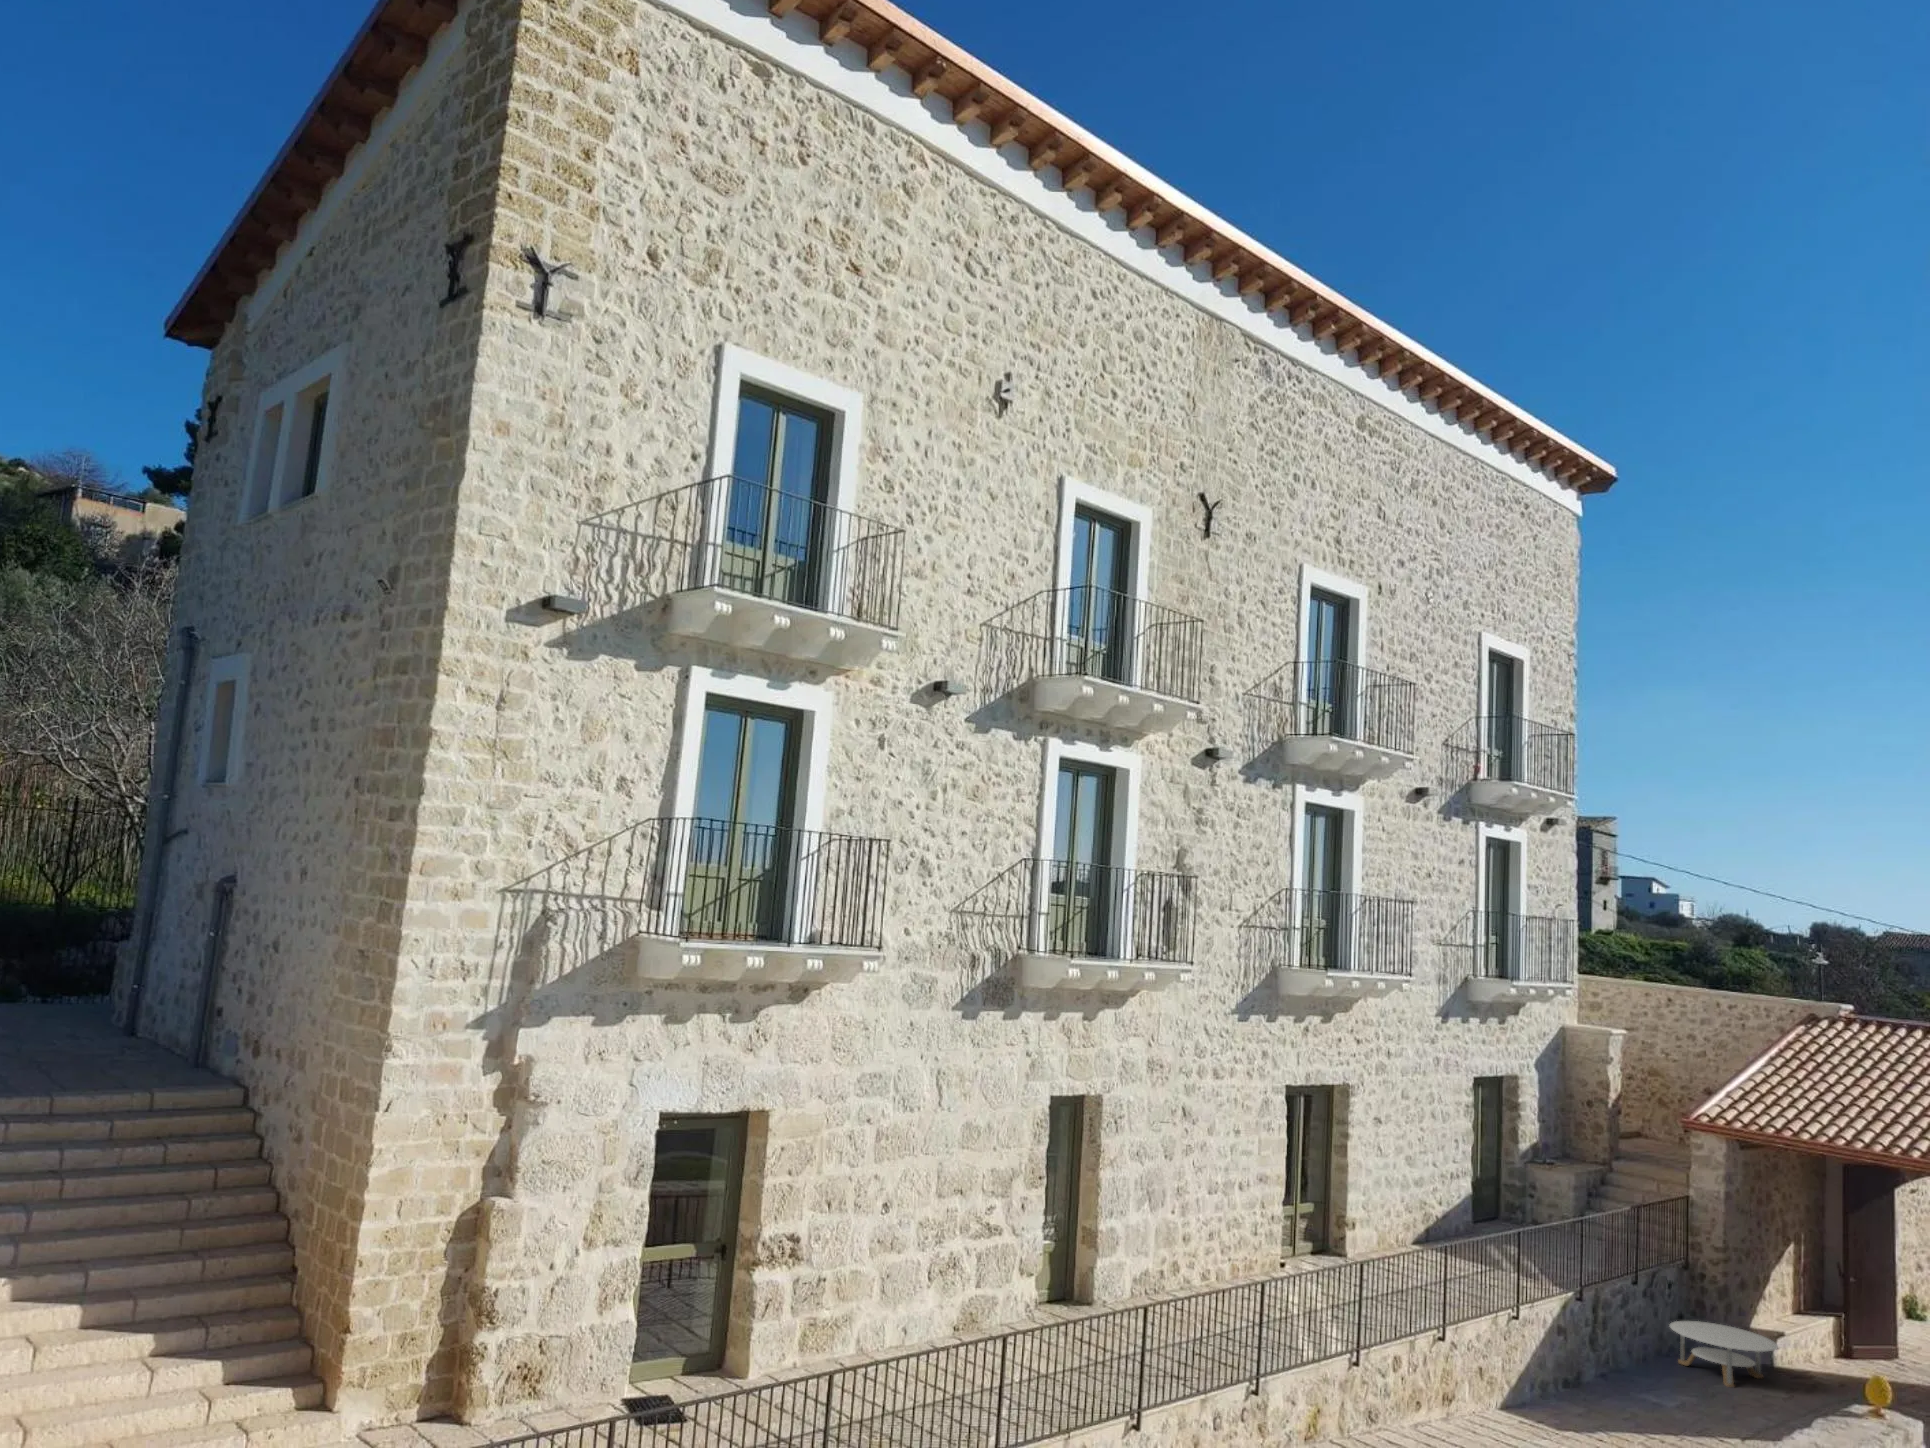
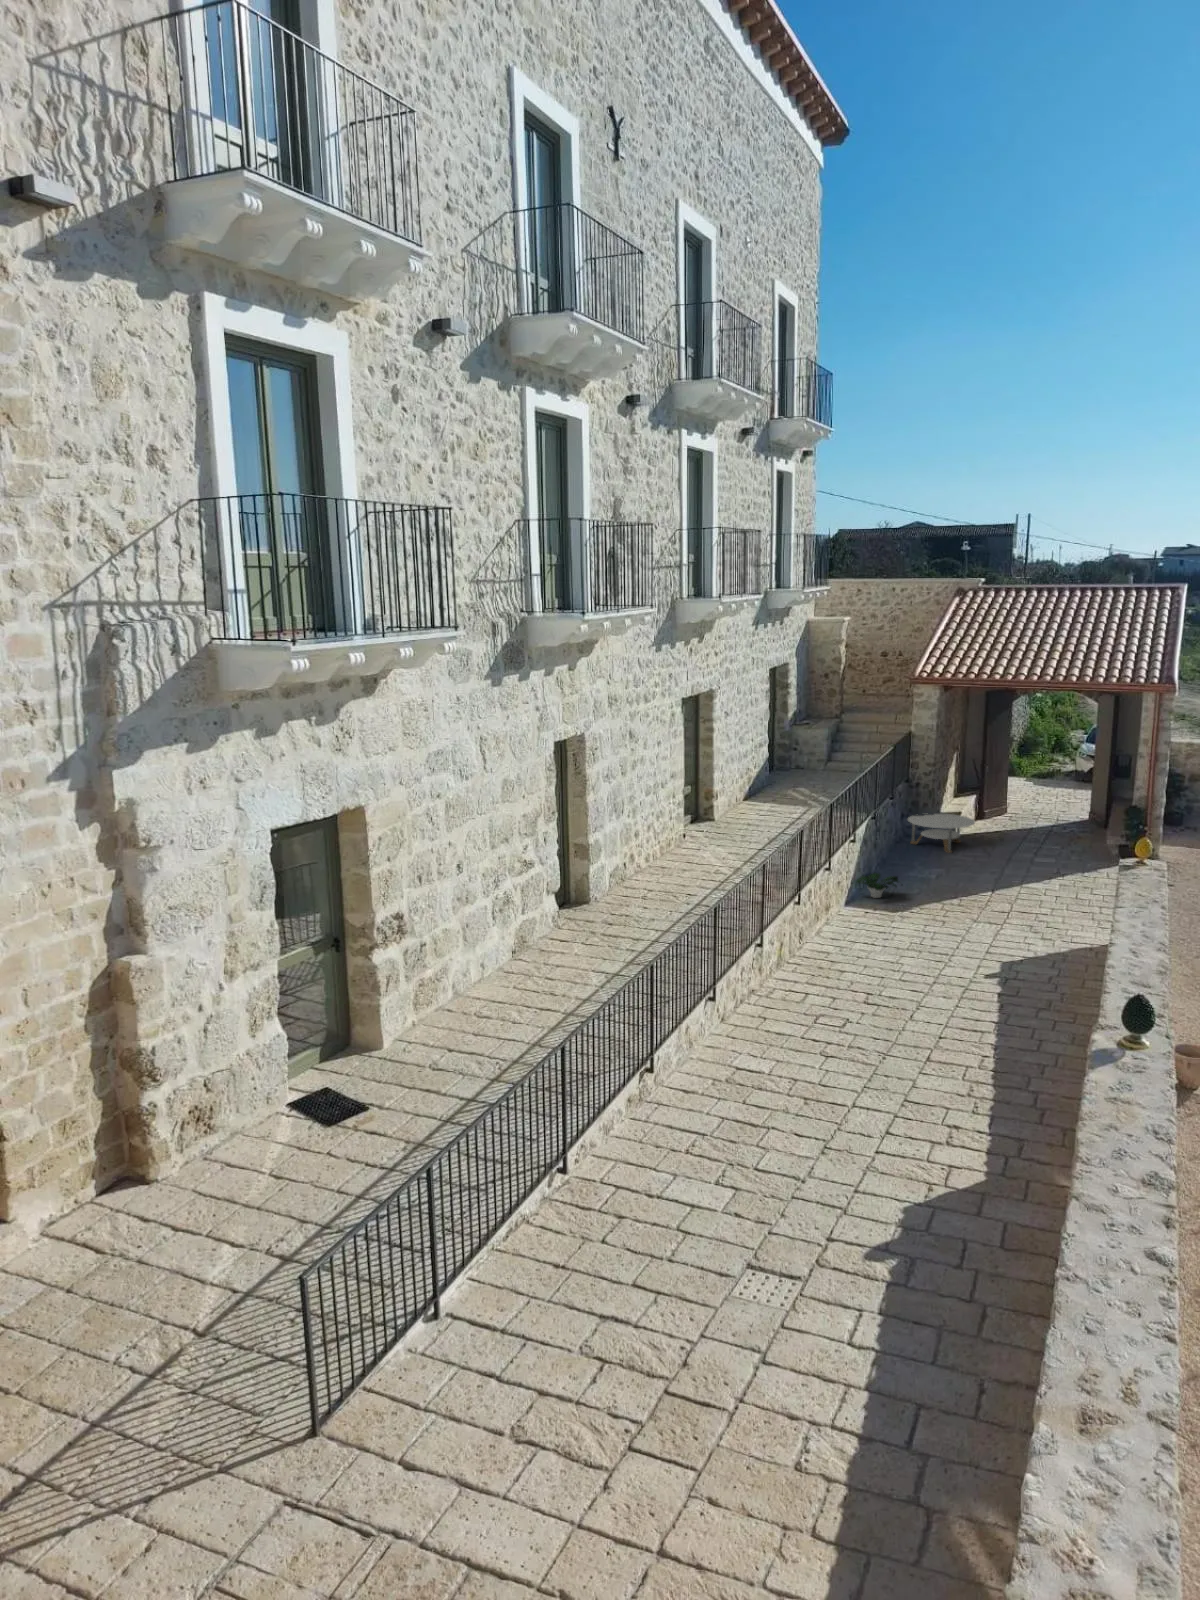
potted plant: none [1526,1376,1591,1415] -> present [857,873,898,898]

